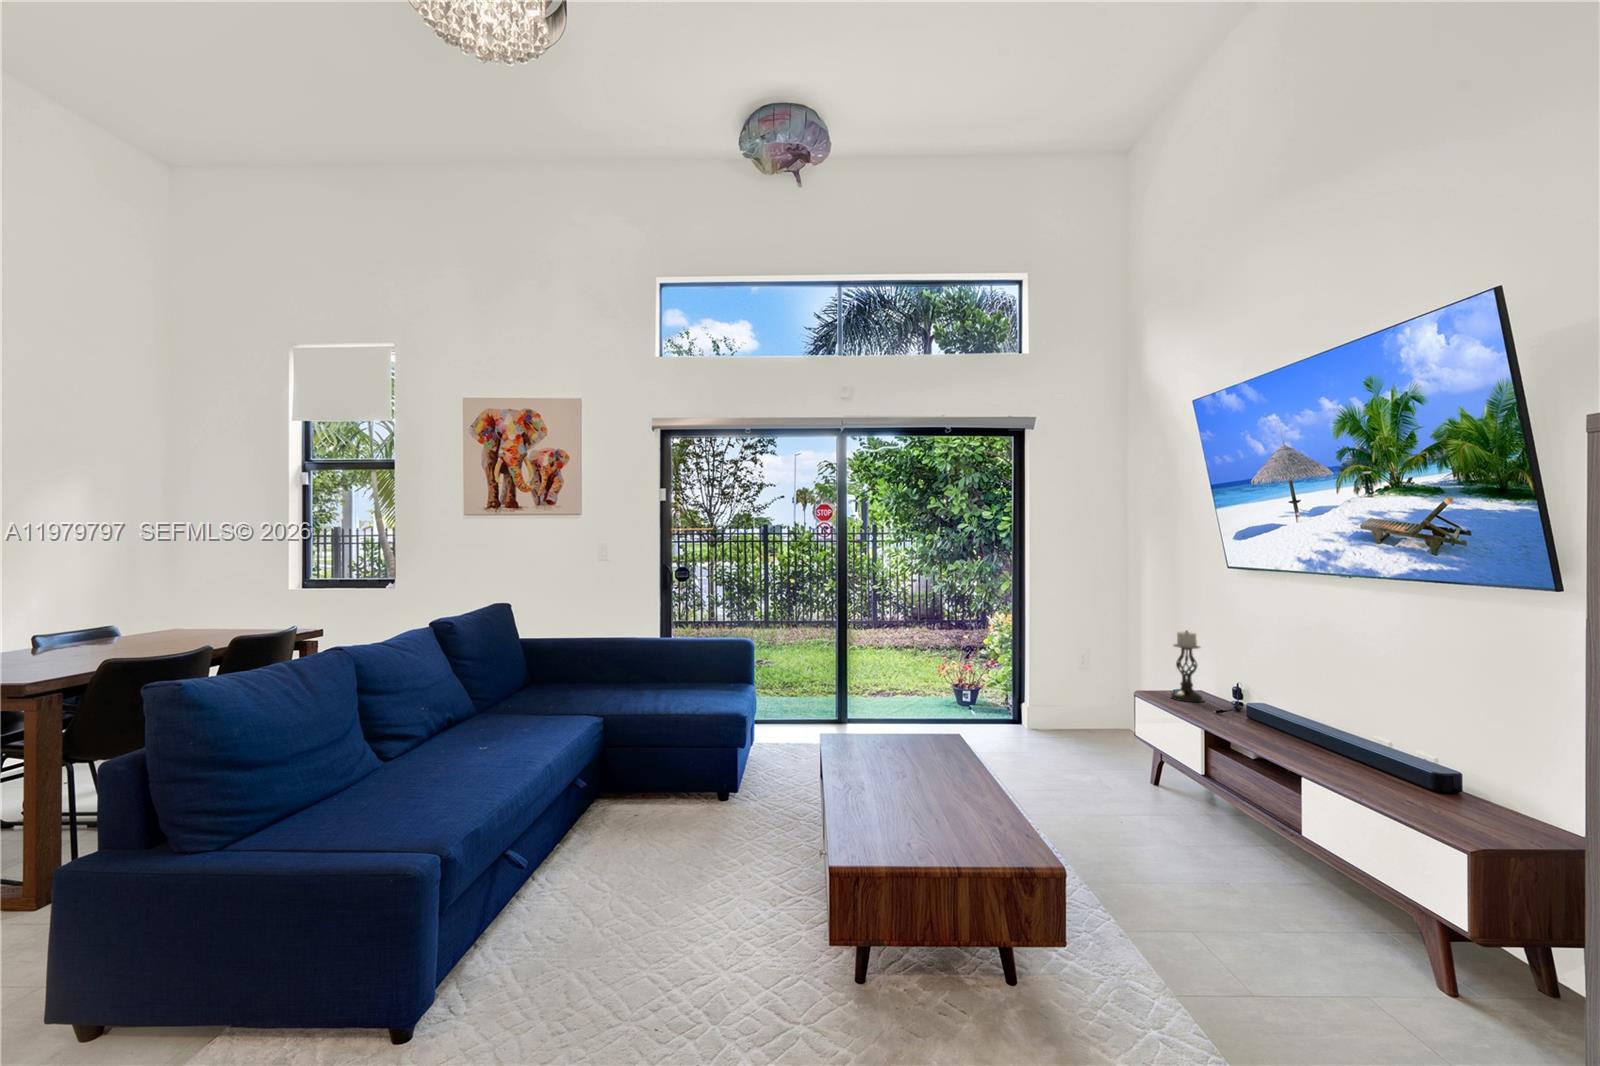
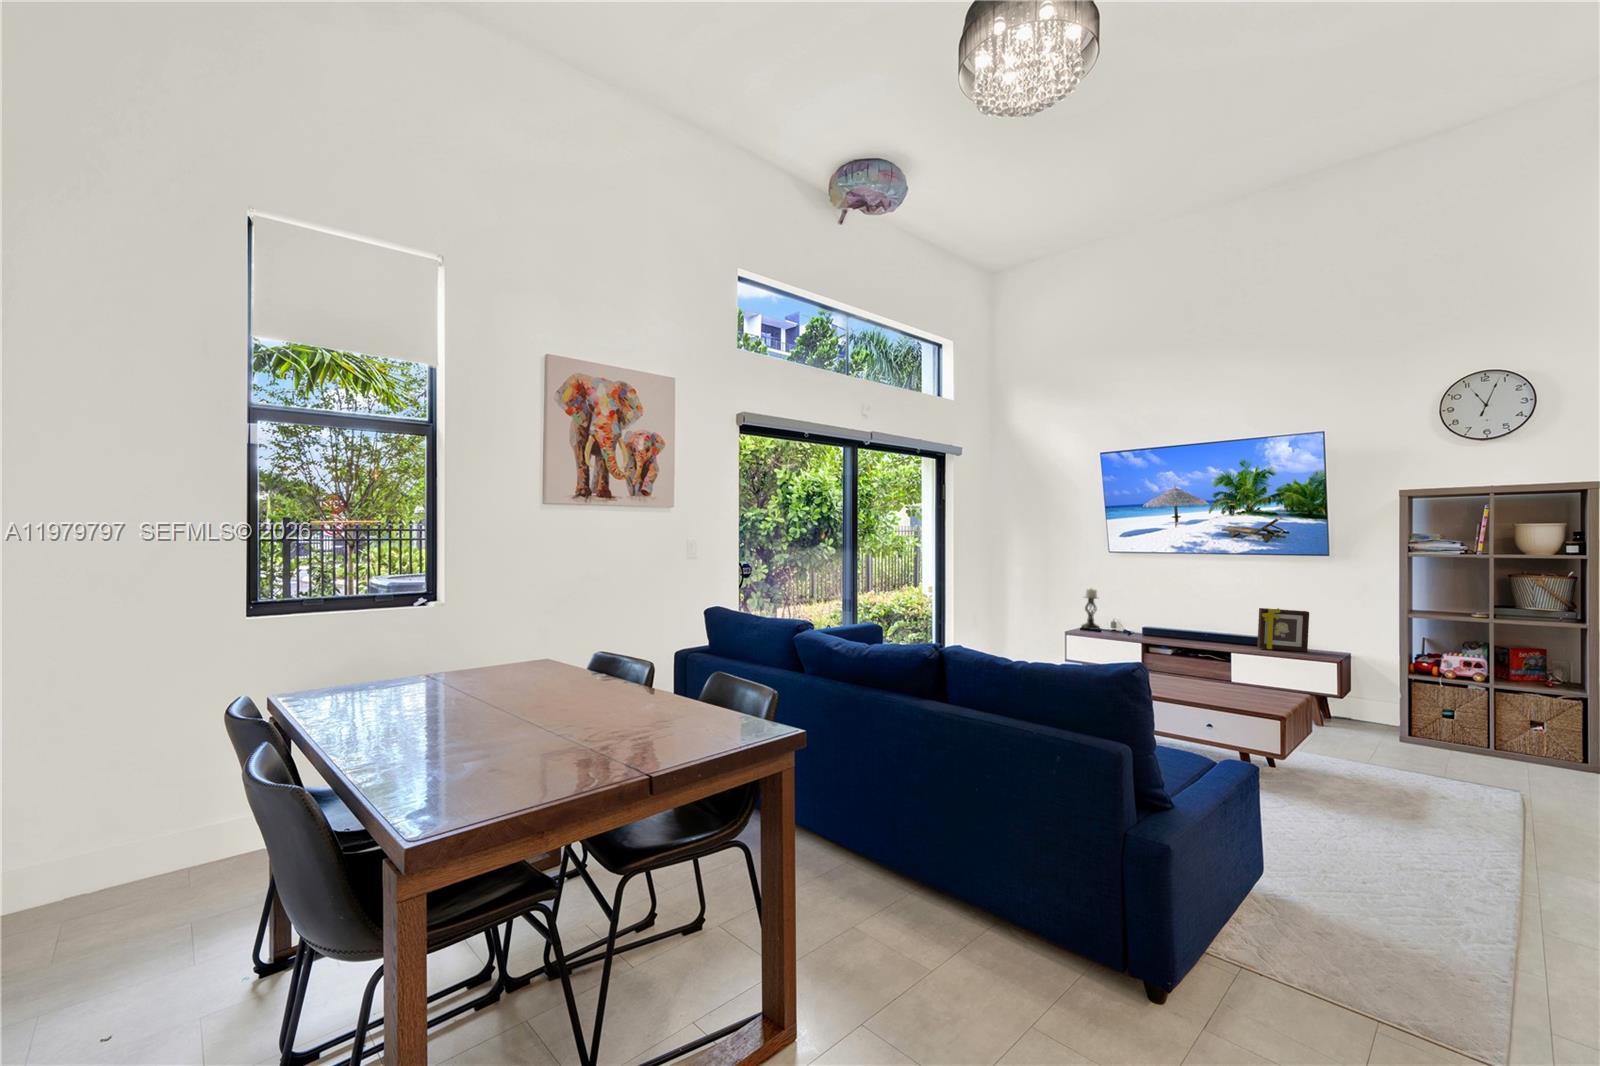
picture frame: none [1355,695,1477,815] -> present [1257,608,1309,652]

